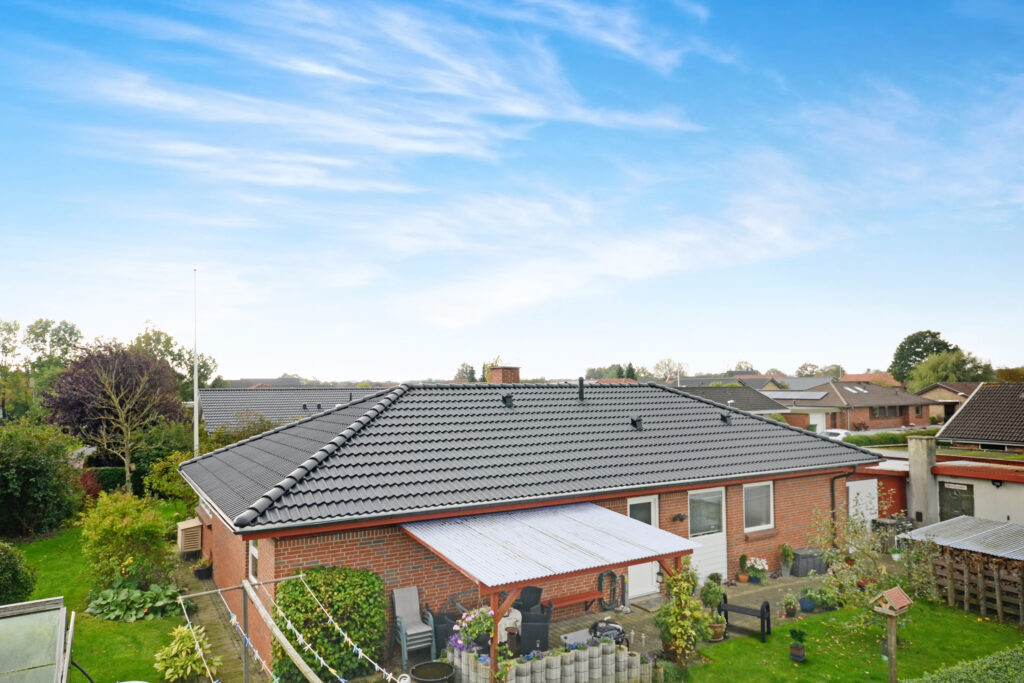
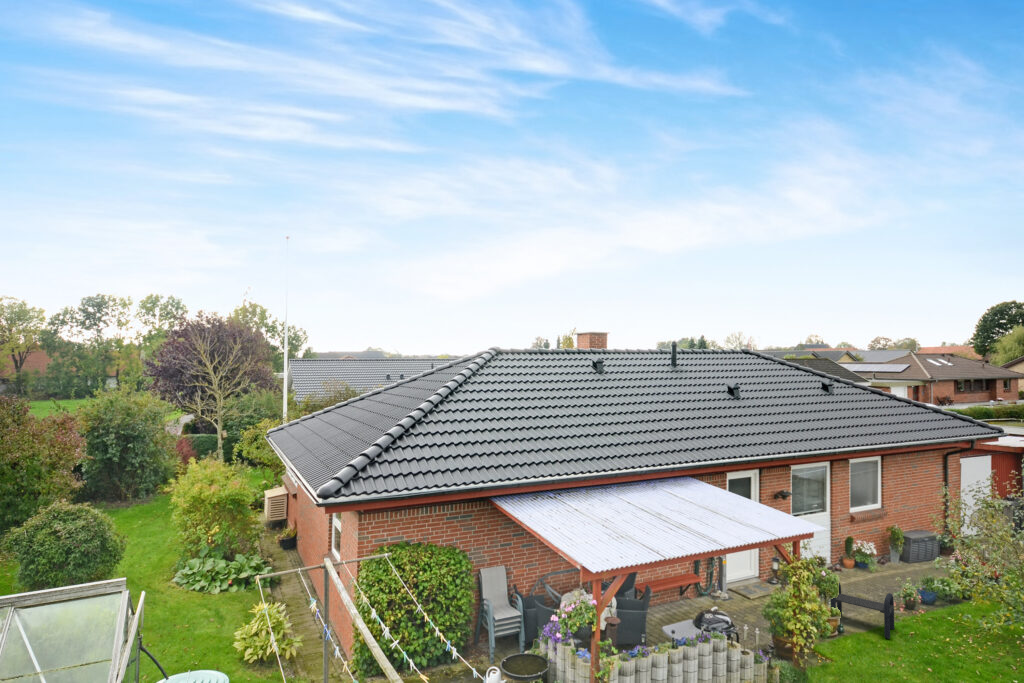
potted tree: present [789,629,808,661] -> none [921,627,947,665]

